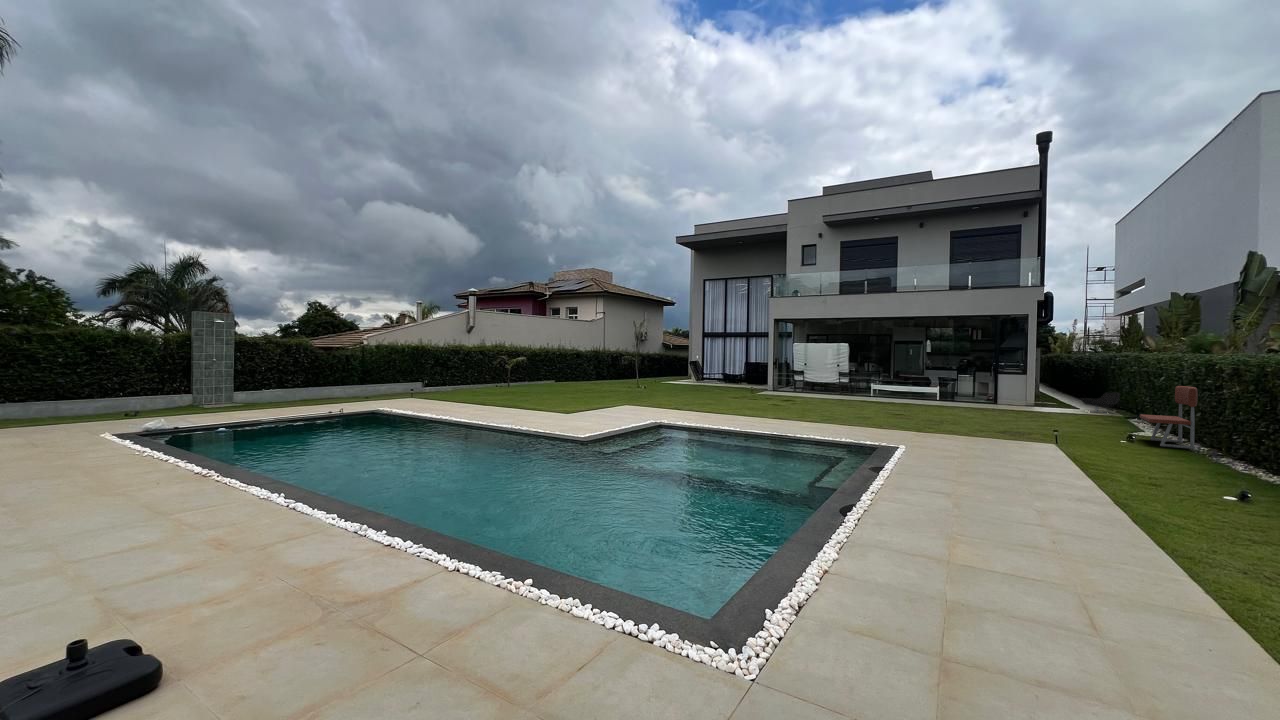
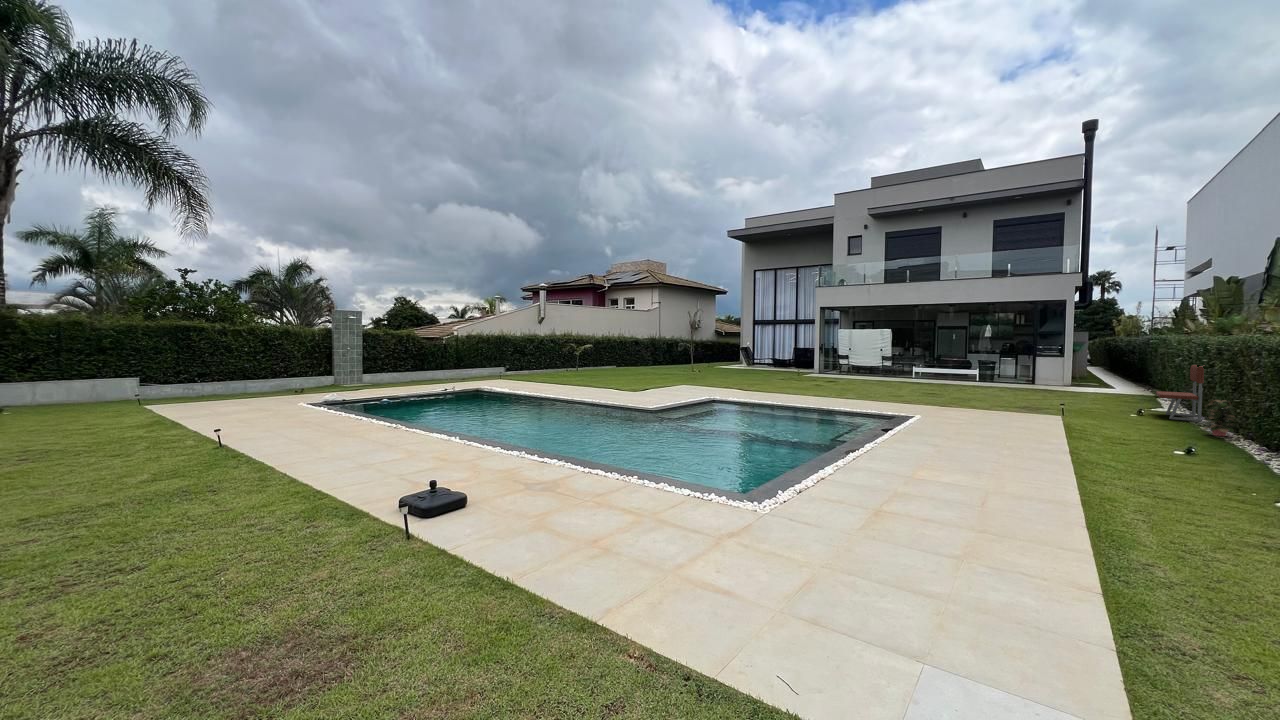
lounge chair: present [1081,393,1120,411] -> none [1120,374,1160,393]
decorative plant: none [1211,428,1258,470] -> present [1204,400,1235,436]

